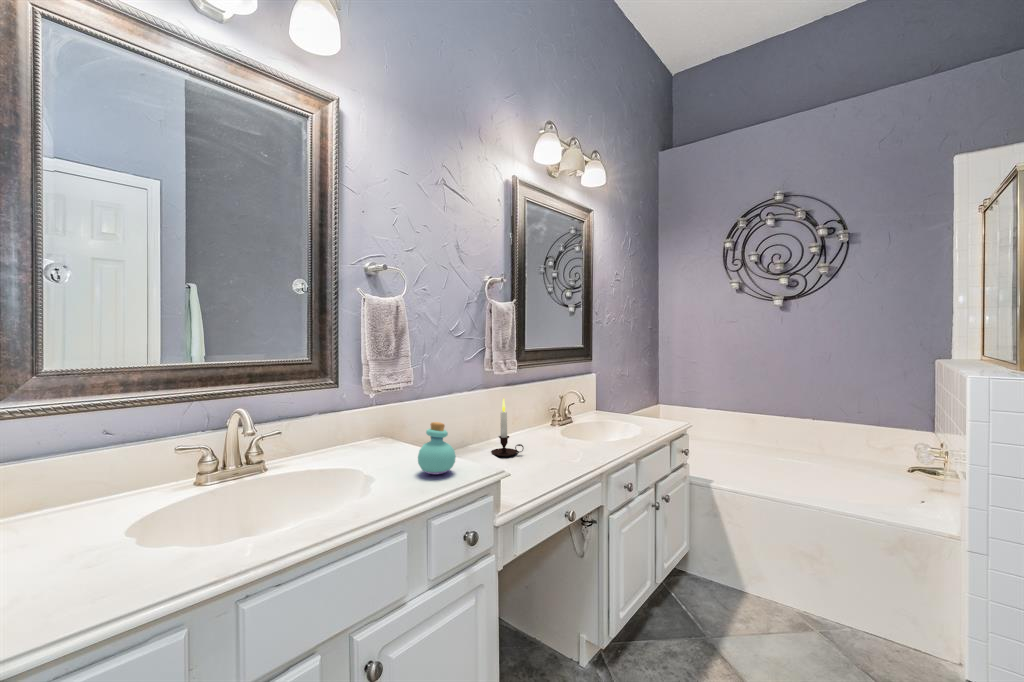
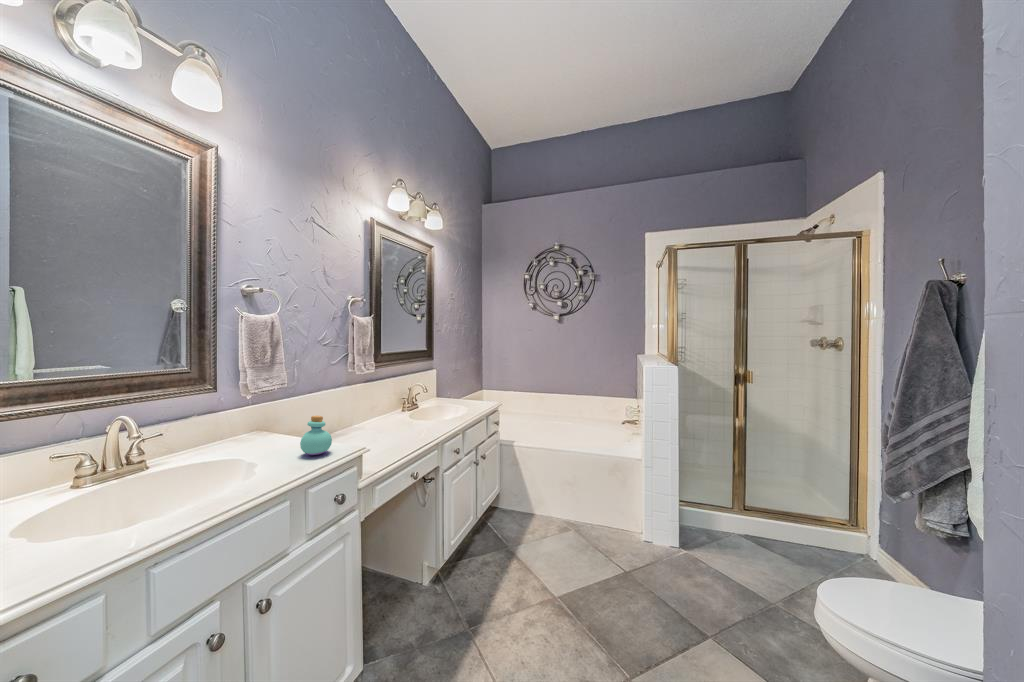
candle: present [491,398,524,456] -> none [354,392,381,437]

